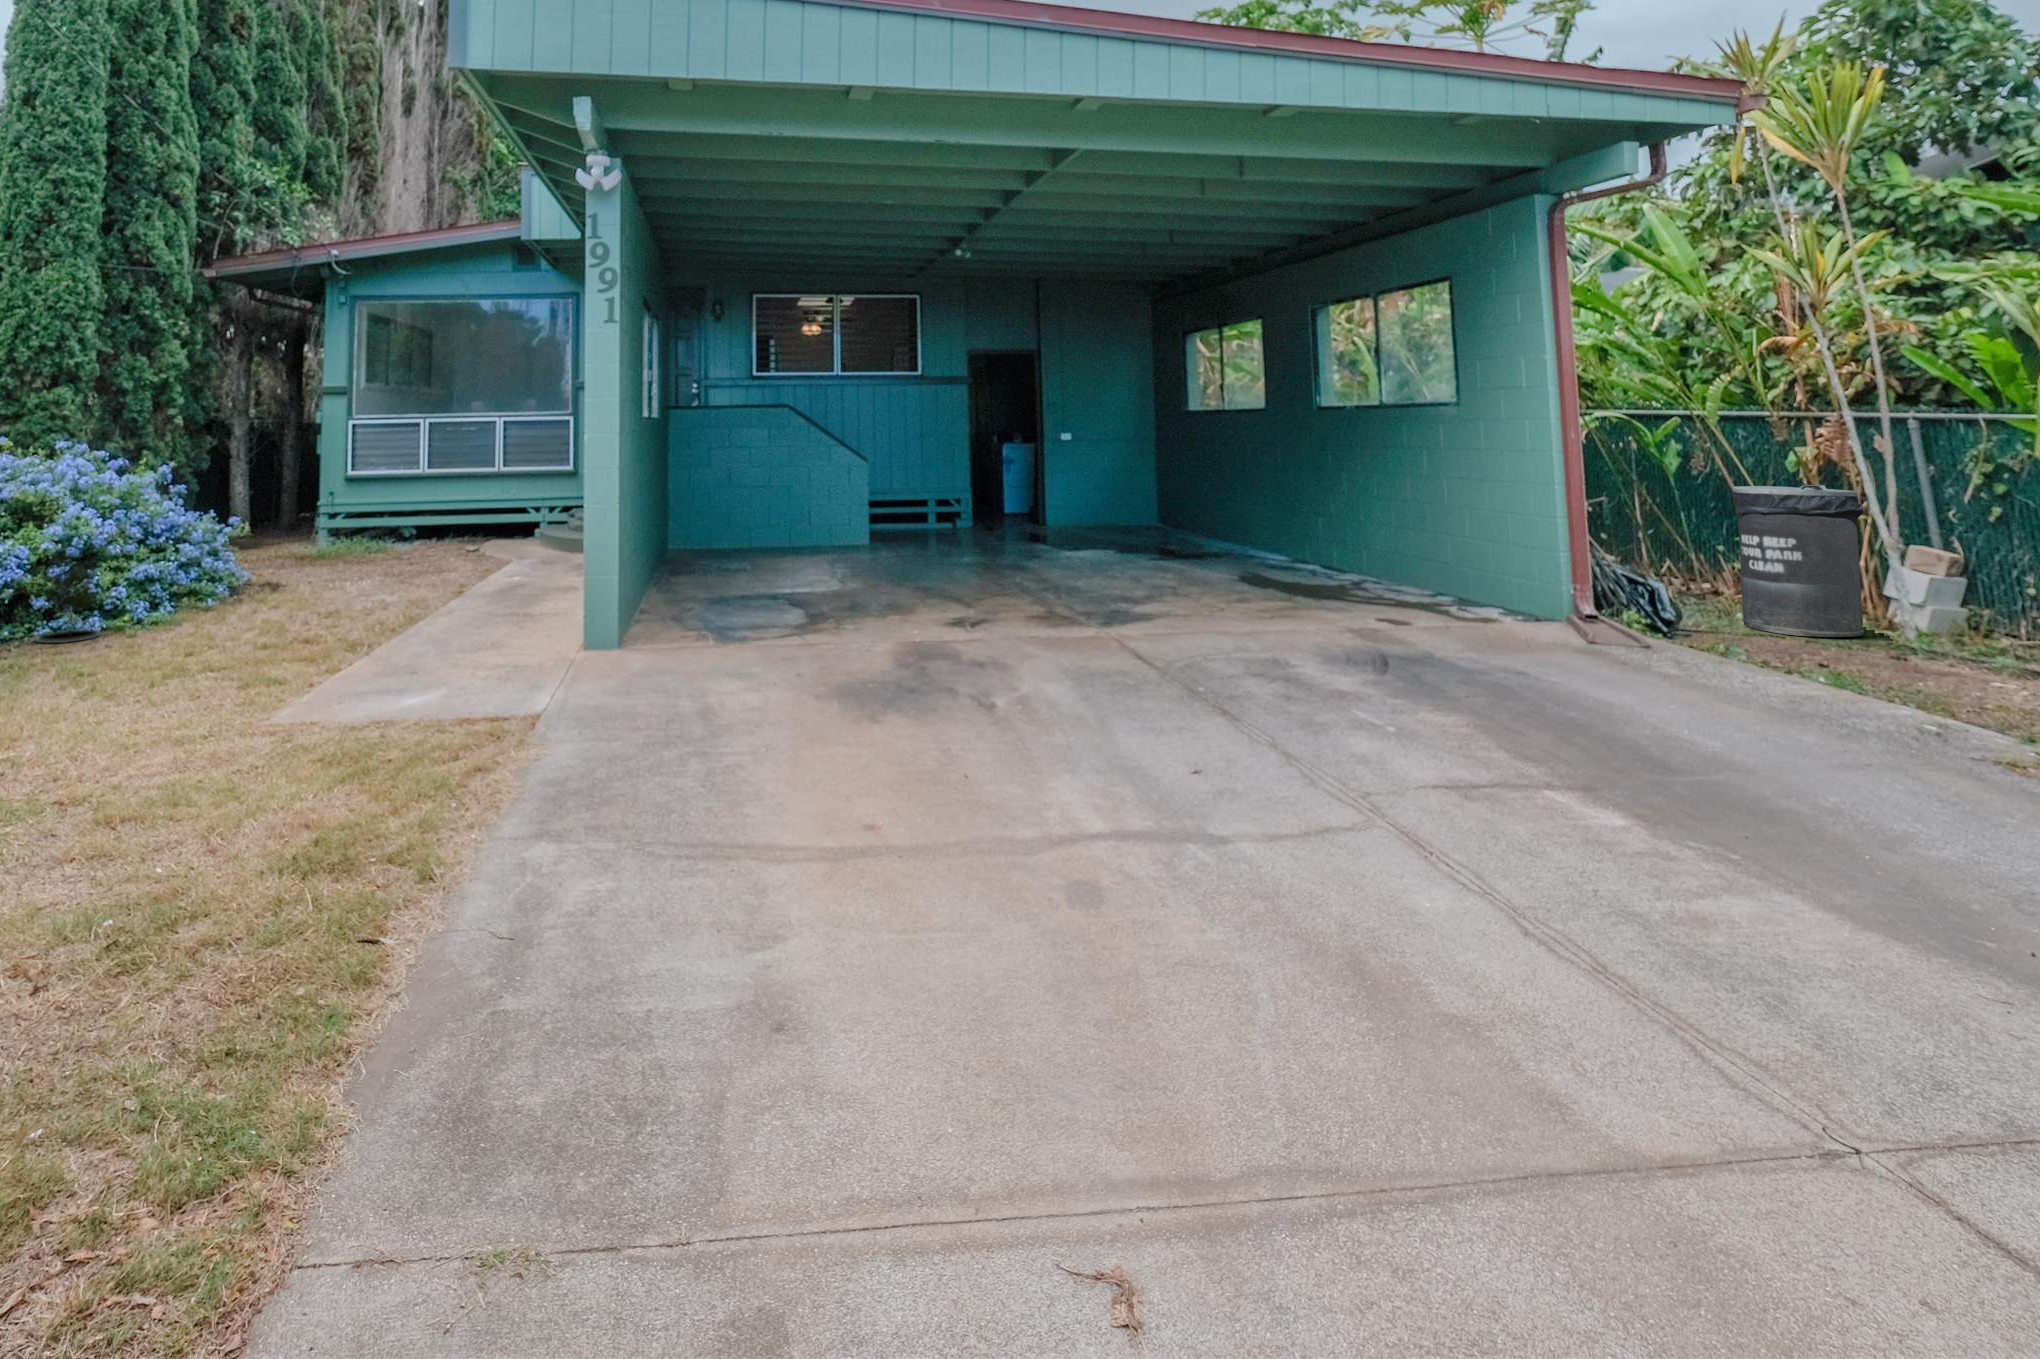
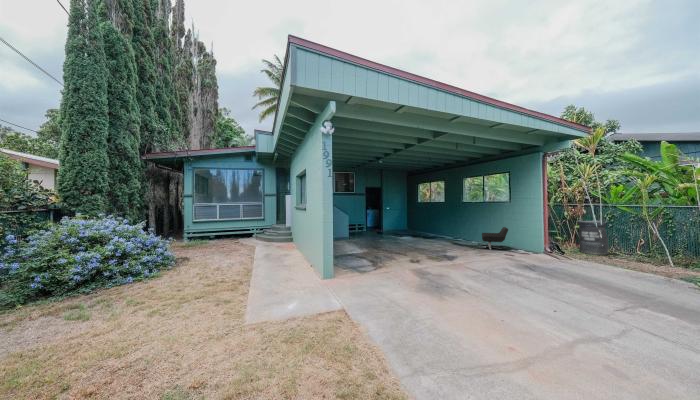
lounge chair: none [1313,511,1430,601] -> present [482,227,508,249]
potted tree: present [36,547,100,643] -> none [106,251,134,290]

